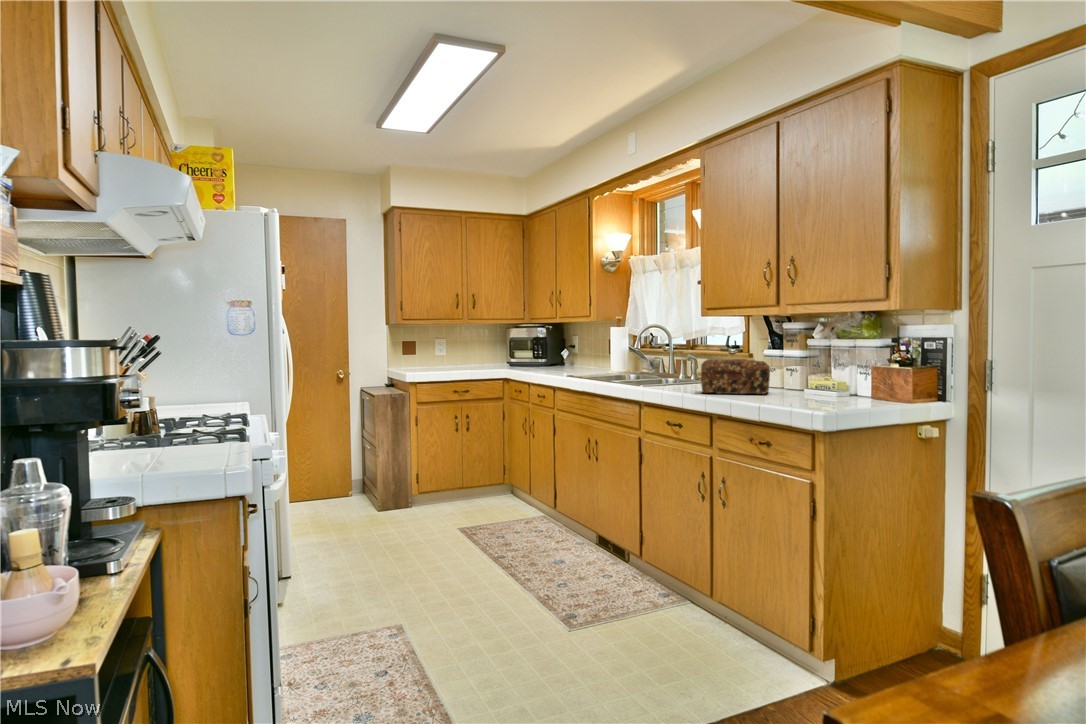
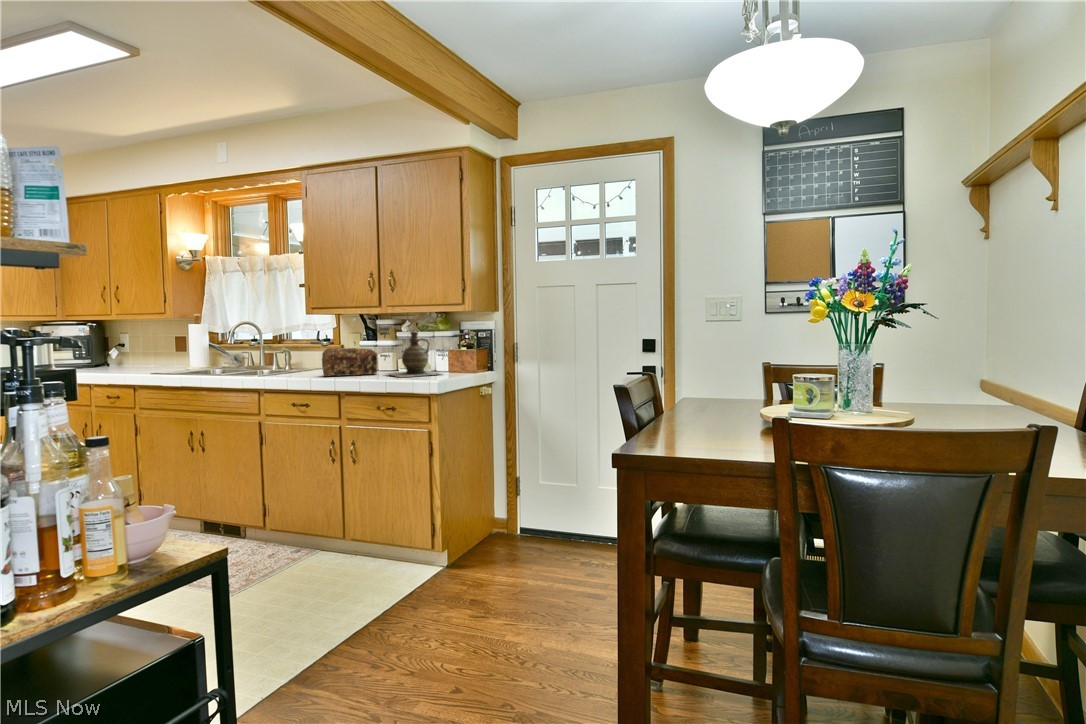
ceramic jug: none [771,340,857,403] -> present [385,332,442,377]

